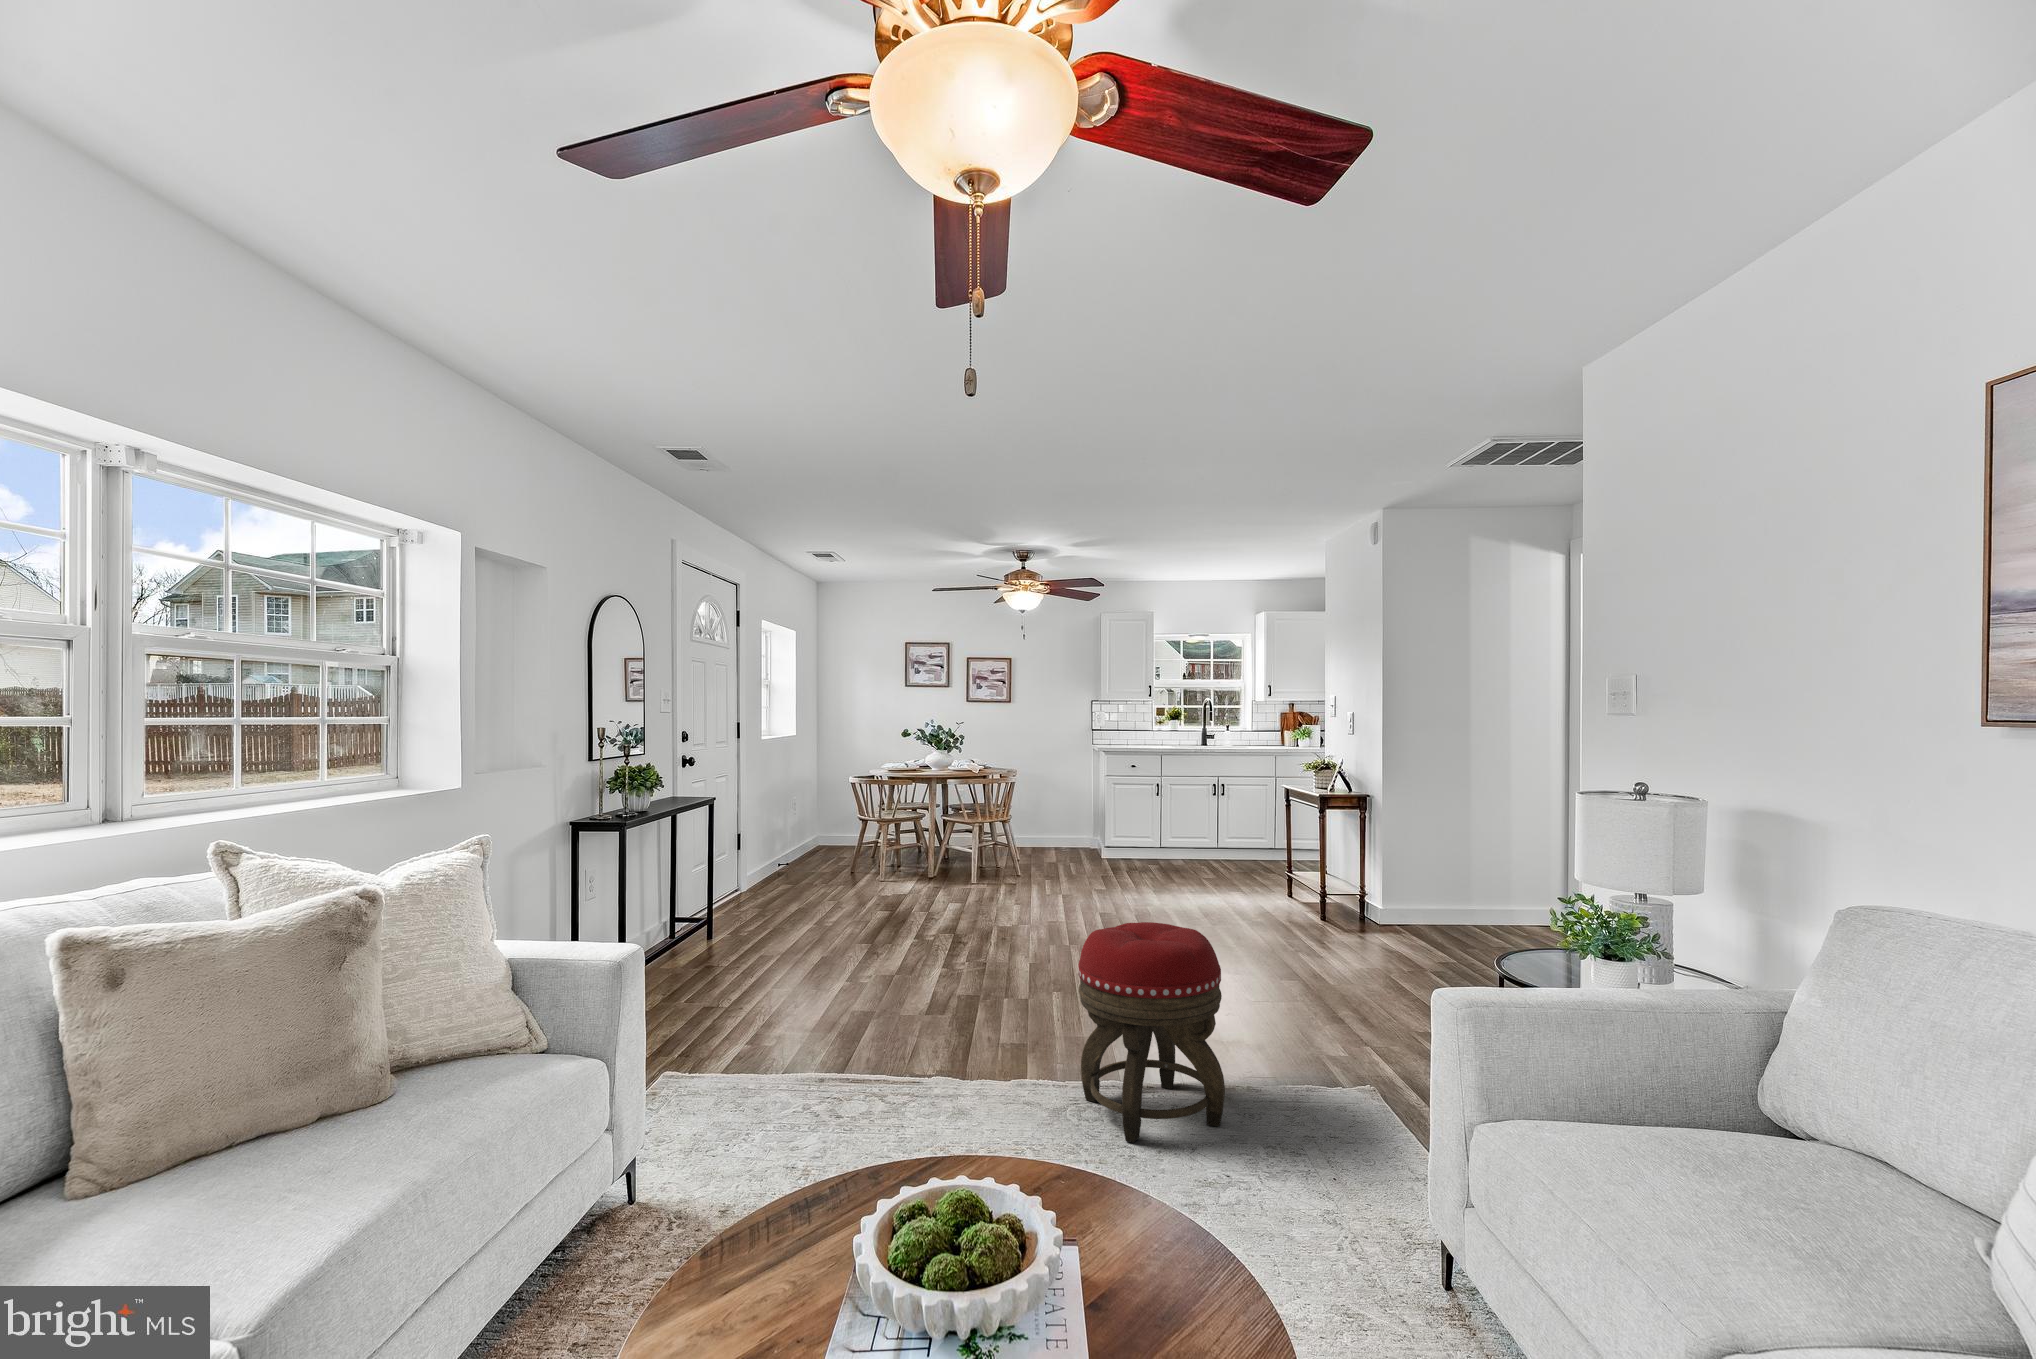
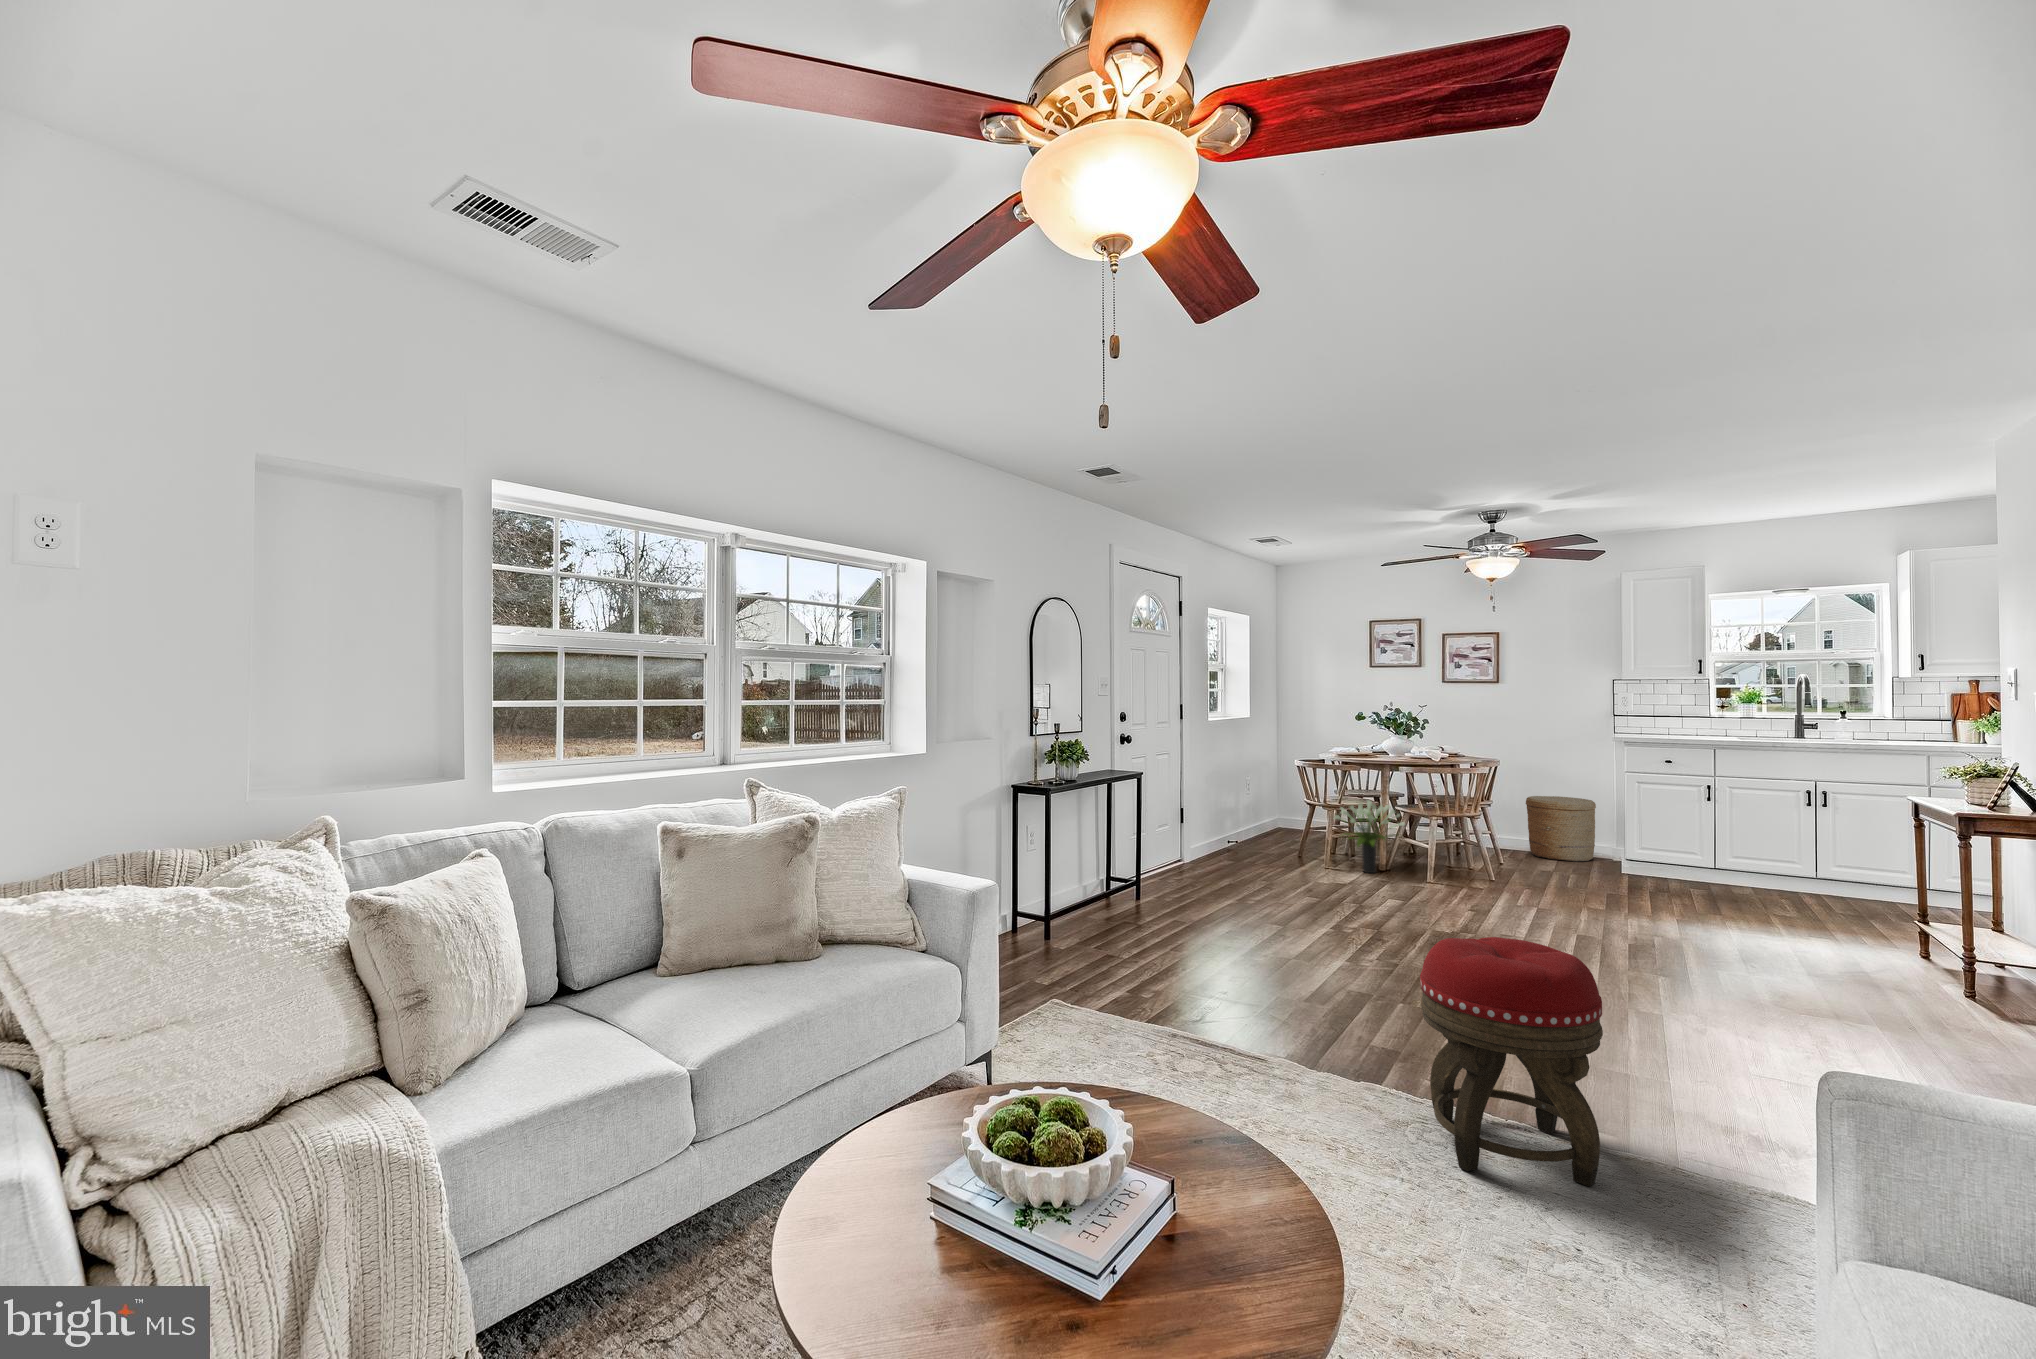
woven basket: none [1035,797,1085,851] -> present [1526,796,1596,861]
potted plant: none [890,811,954,880] -> present [1334,800,1404,873]

